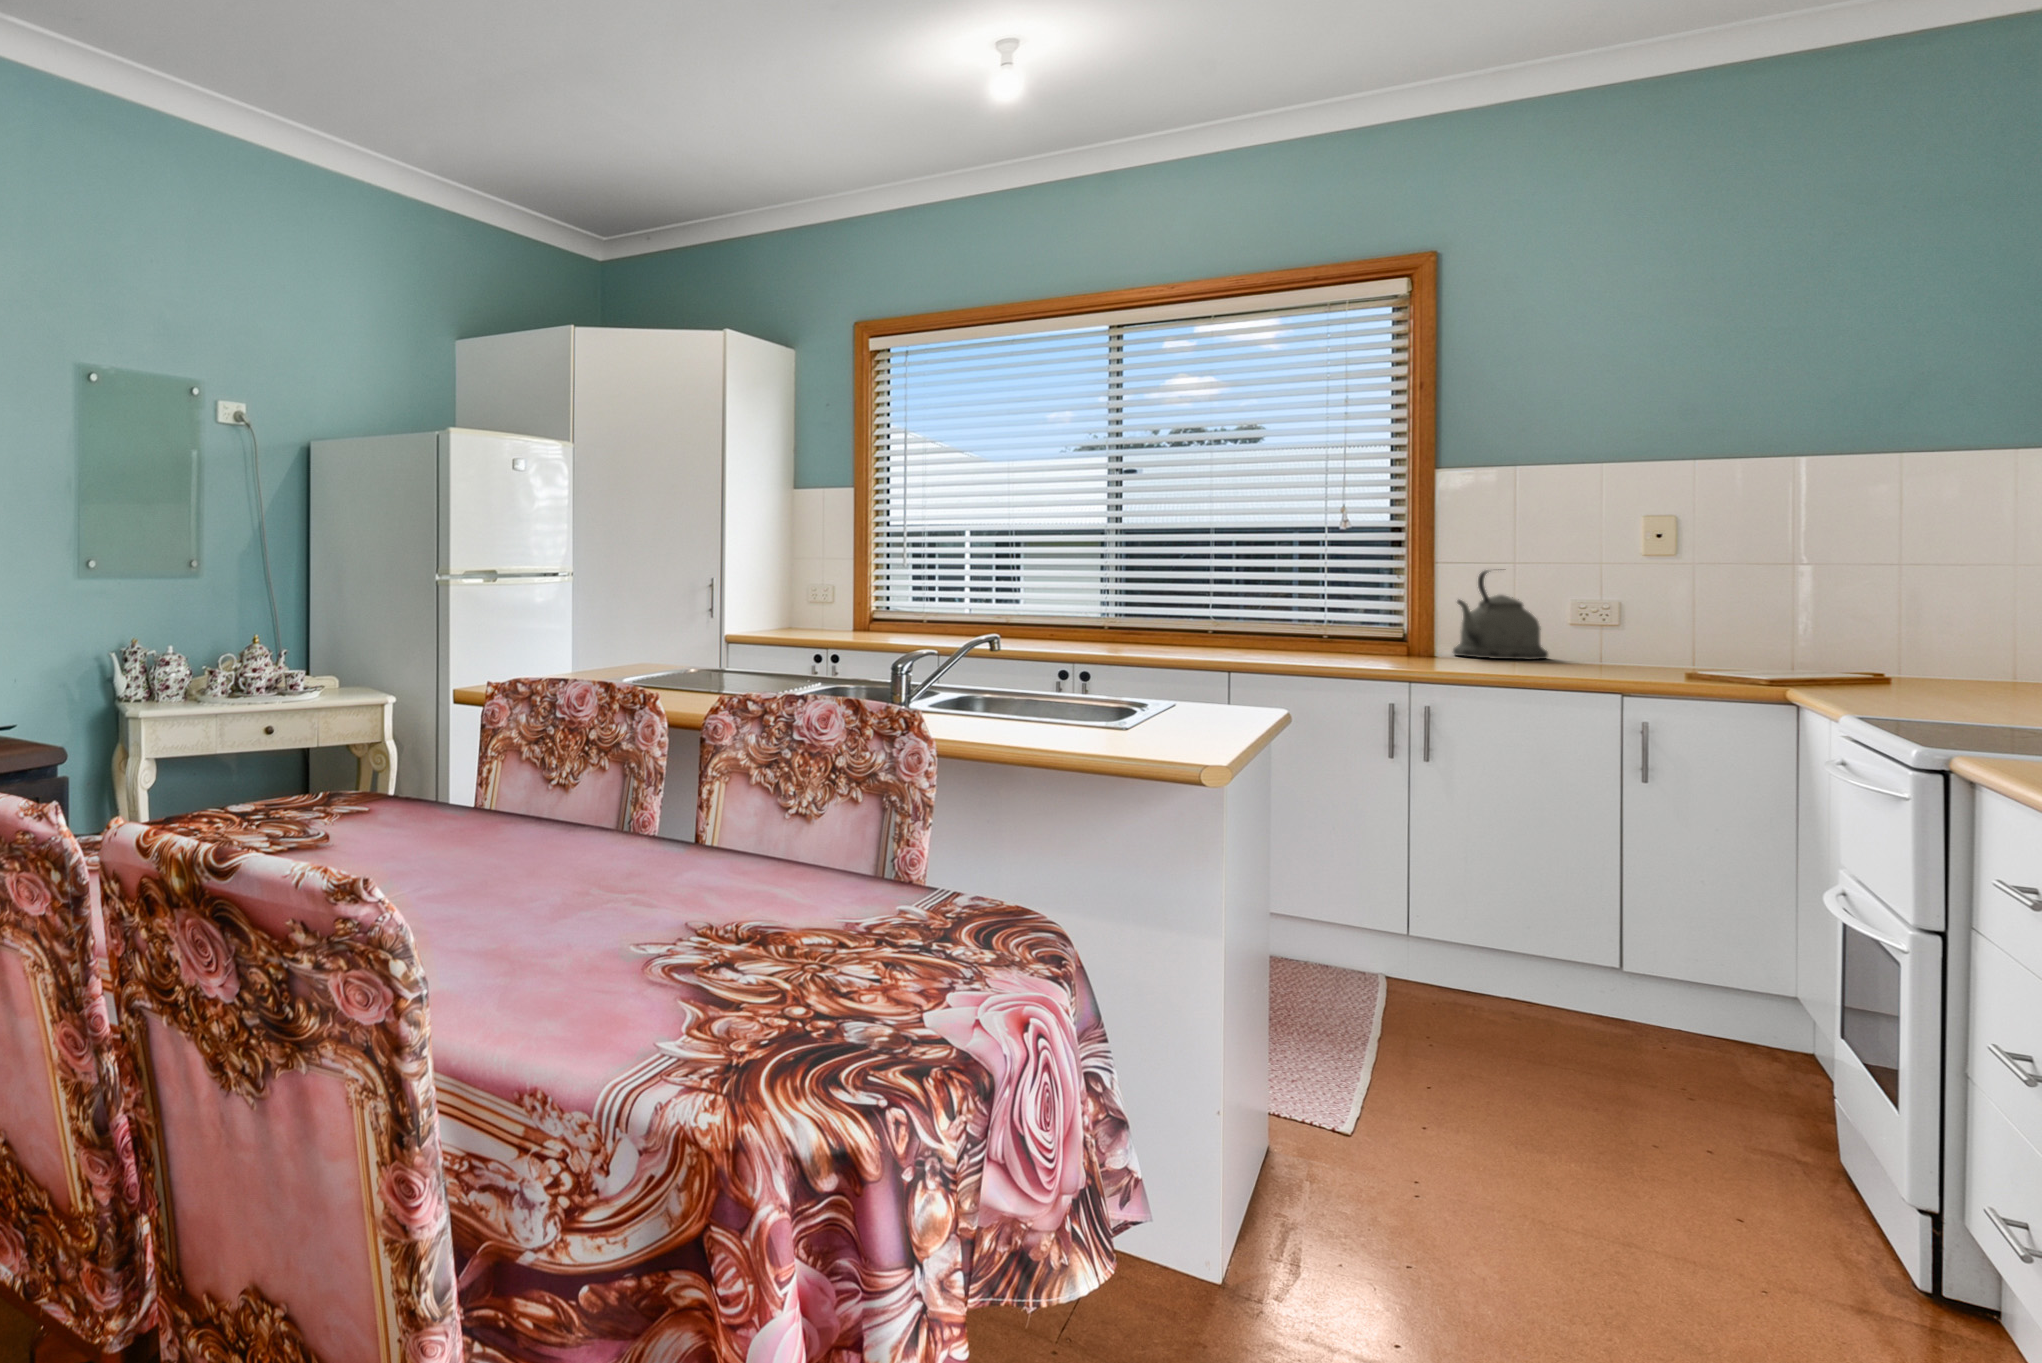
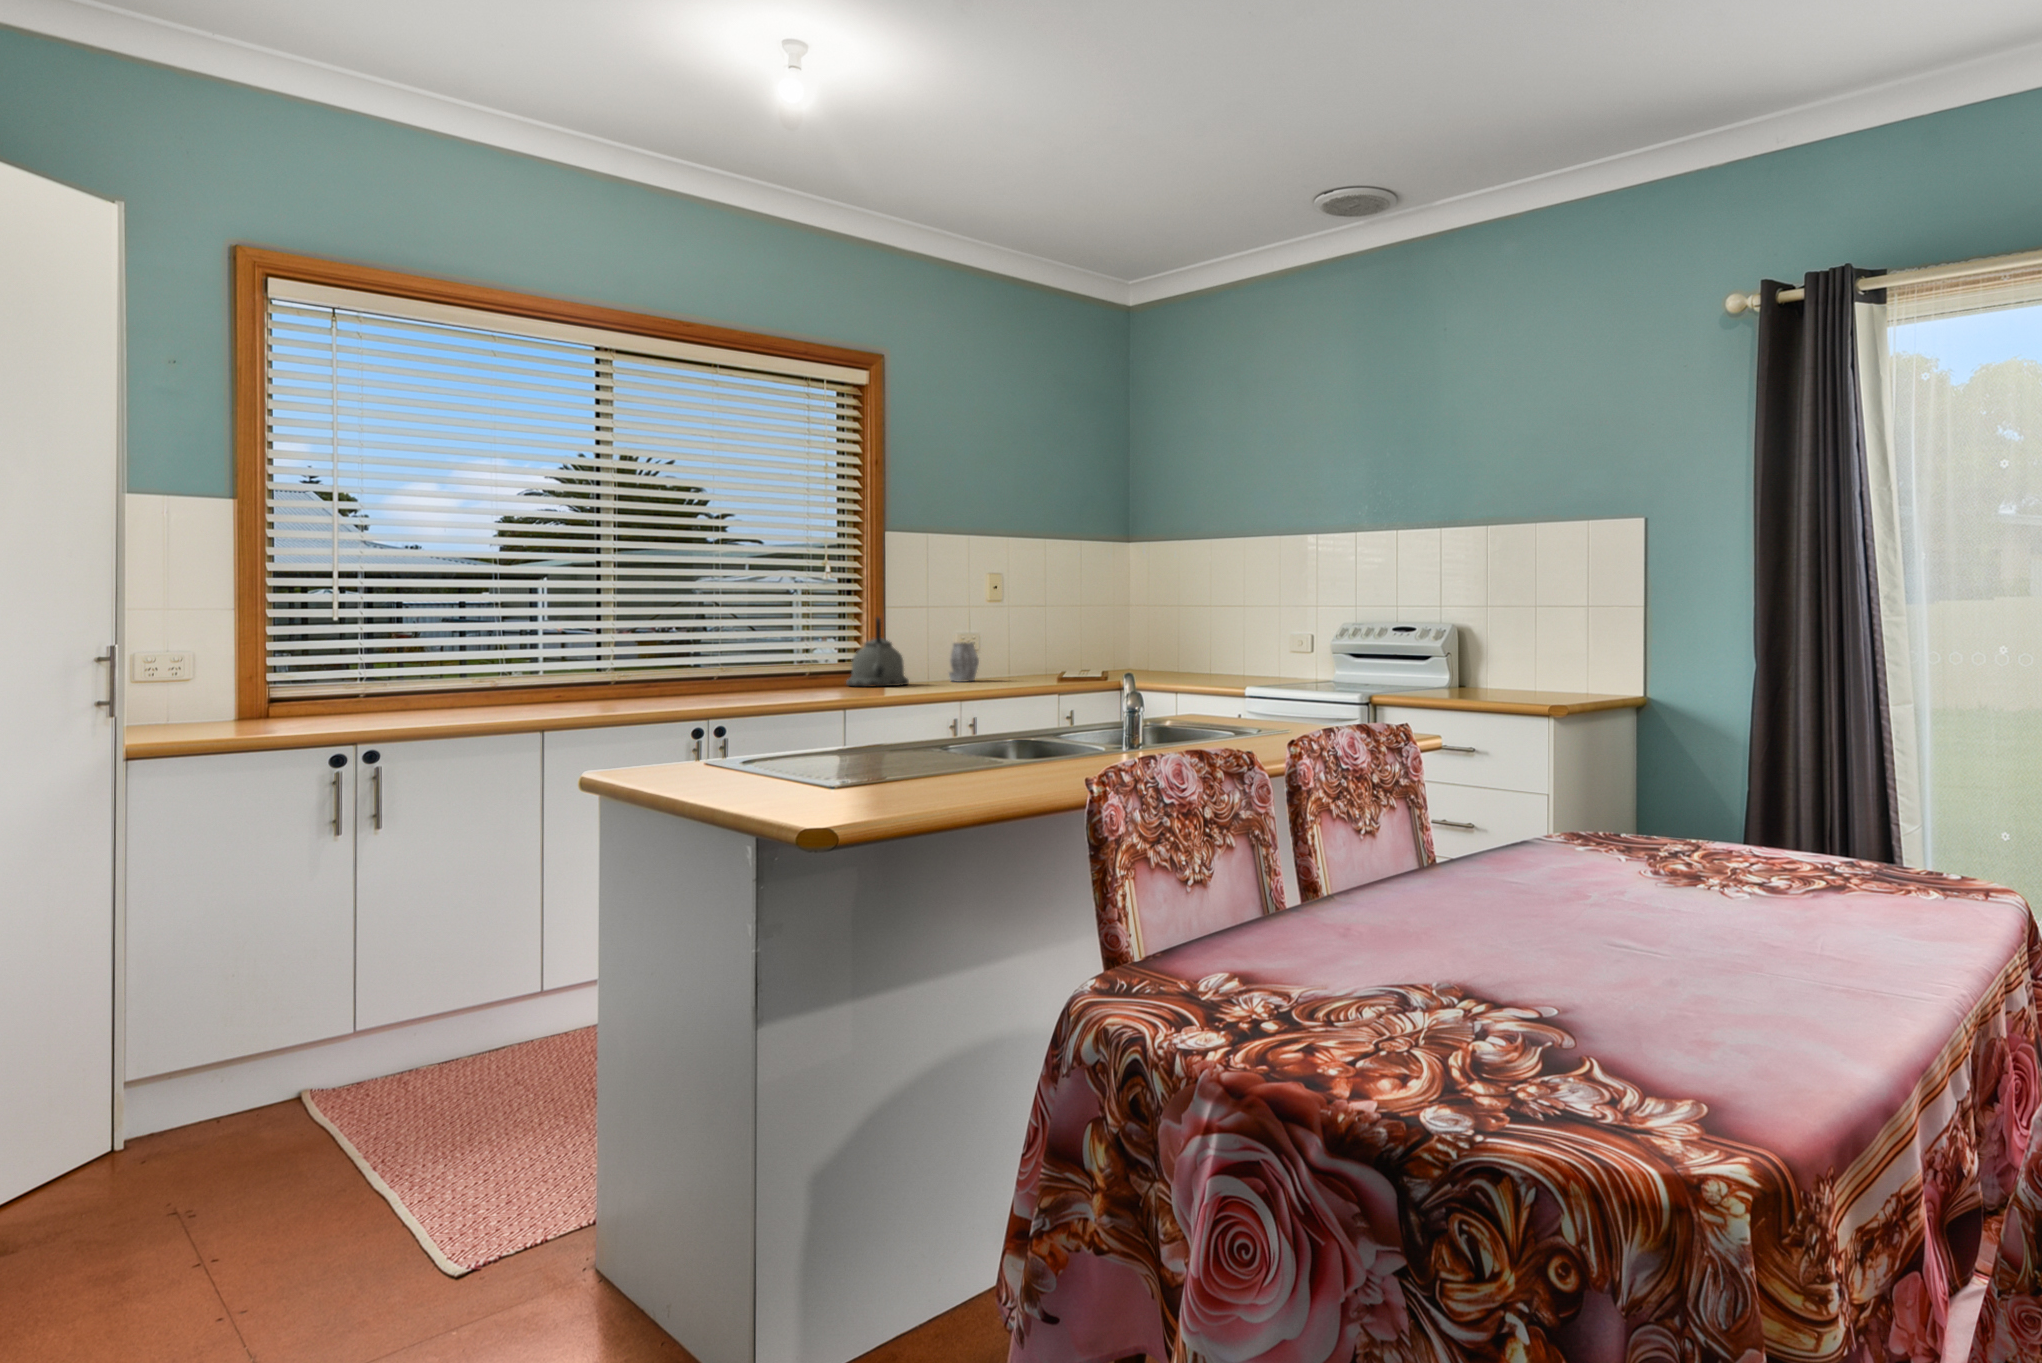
mug: none [1634,607,1696,666] -> present [949,643,979,682]

